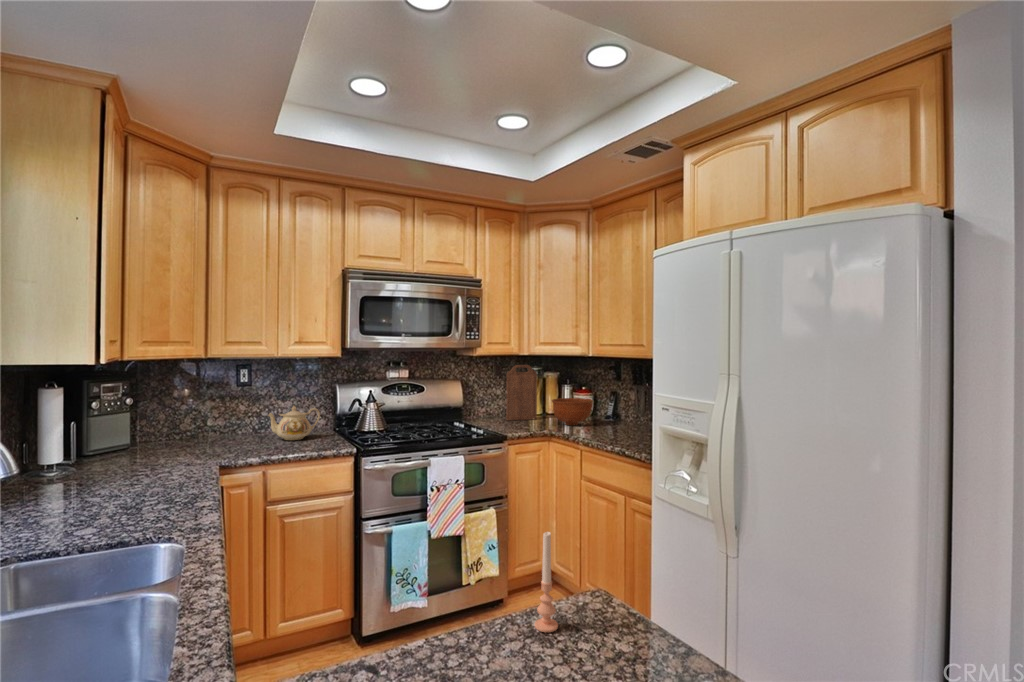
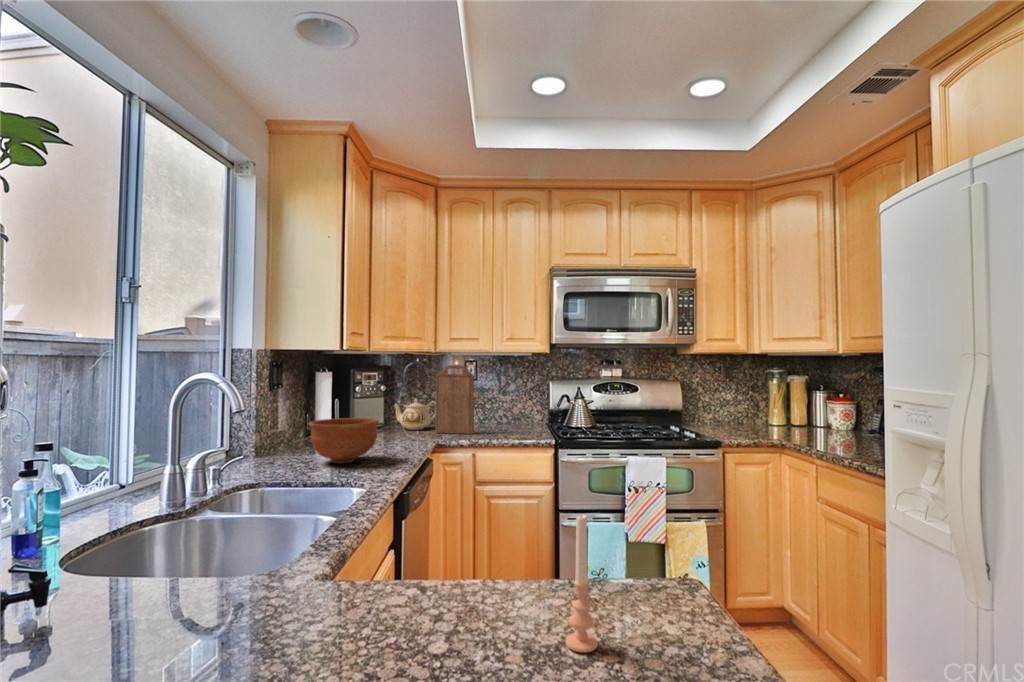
cutting board: present [506,365,537,420] -> present [435,365,474,434]
bowl: present [552,398,593,425] -> present [308,418,379,463]
teapot: present [268,406,320,440] -> present [394,398,436,430]

